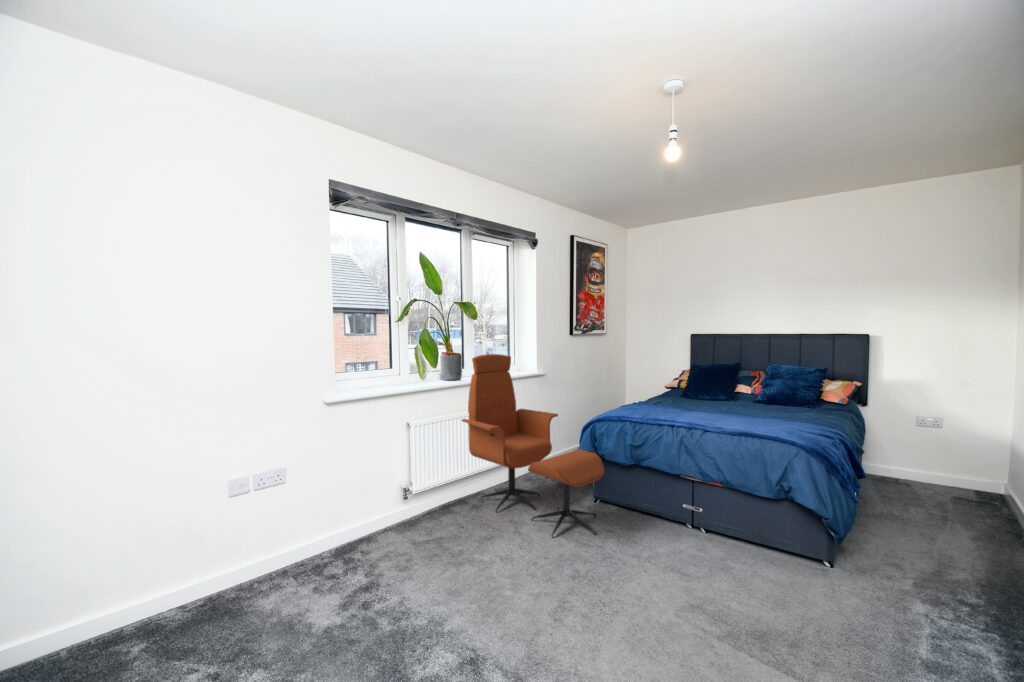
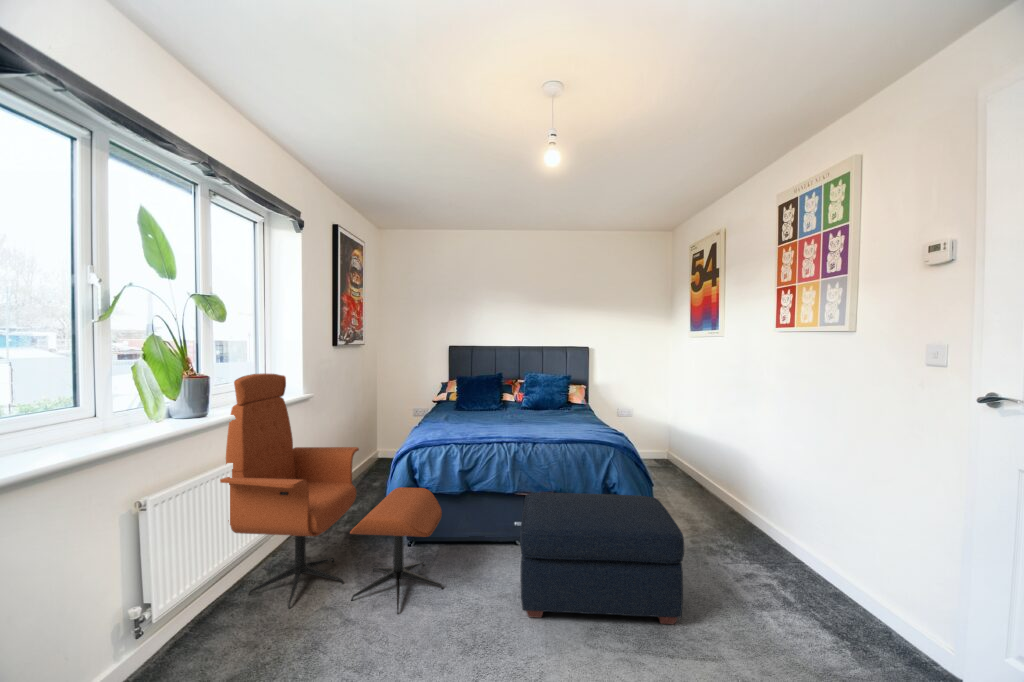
ottoman: none [633,476,823,637] -> present [520,493,684,624]

